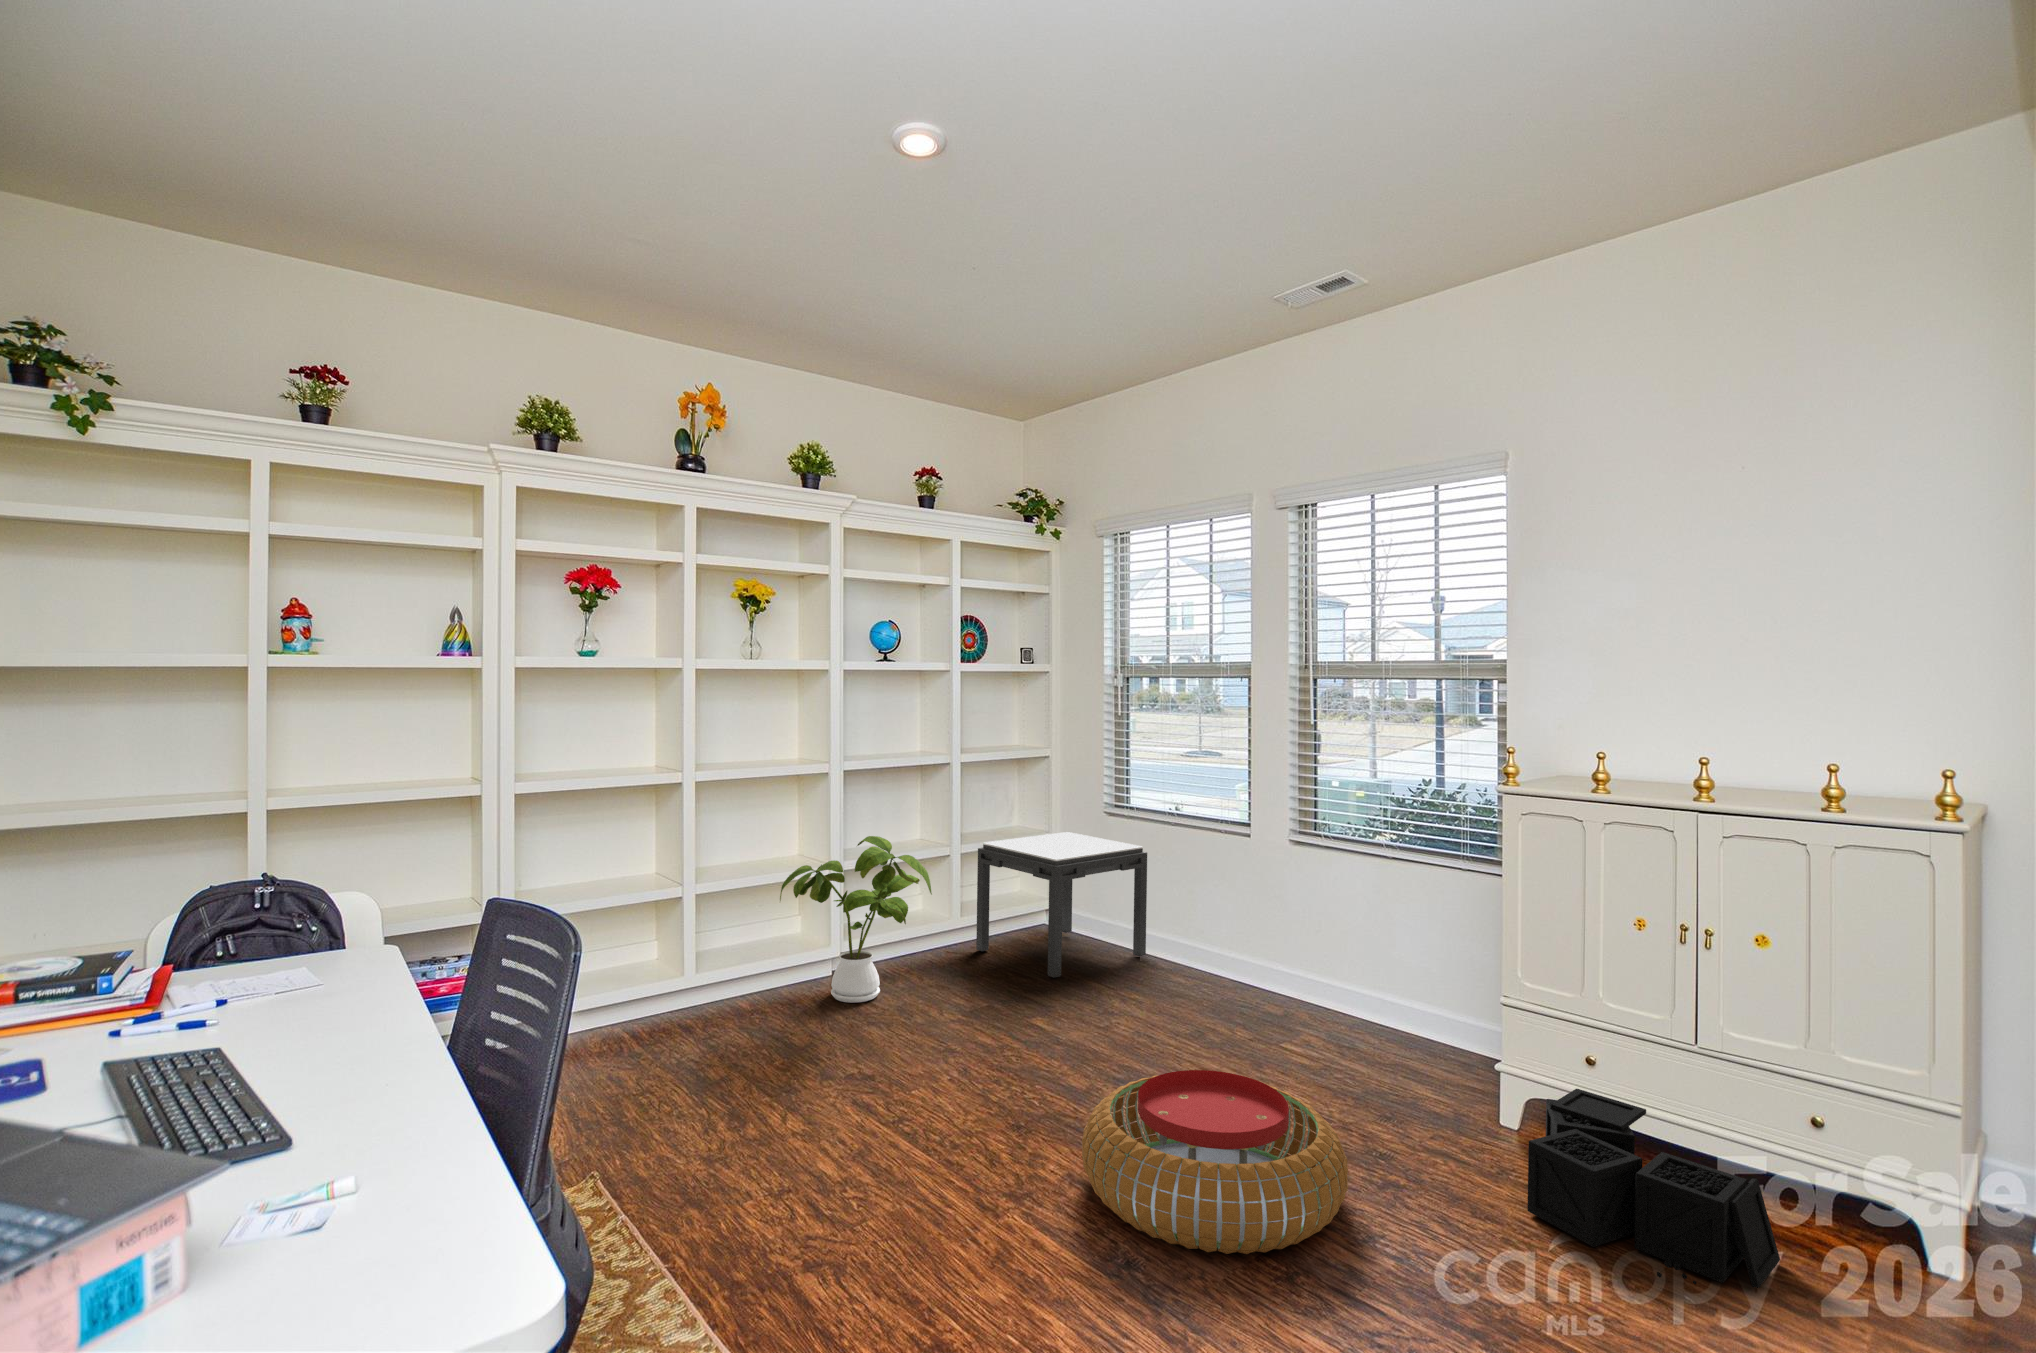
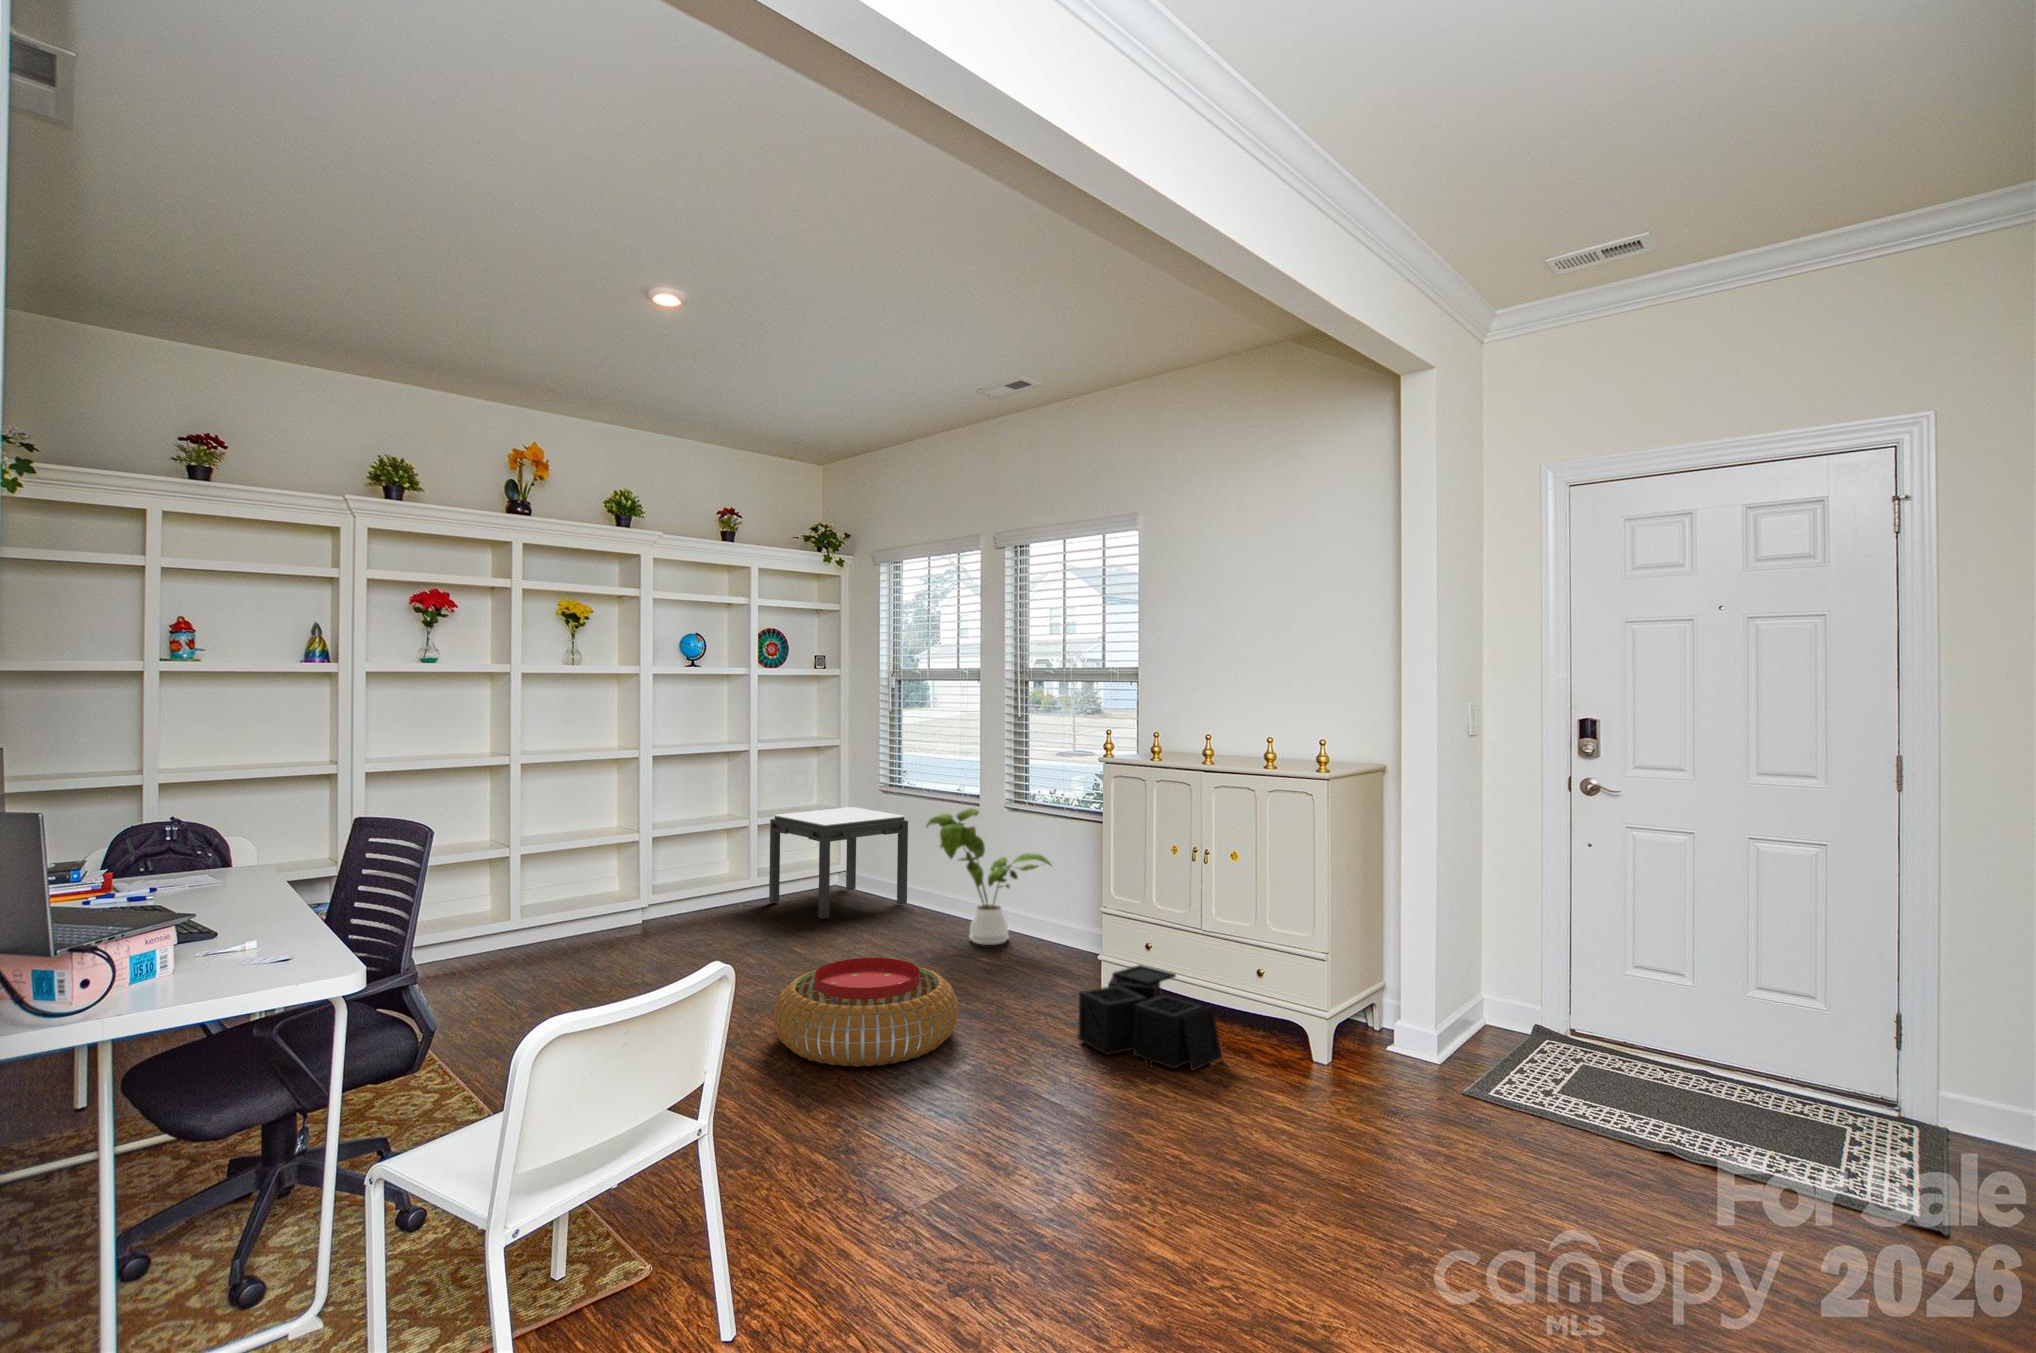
house plant: present [780,836,932,1003] -> present [926,808,1051,945]

